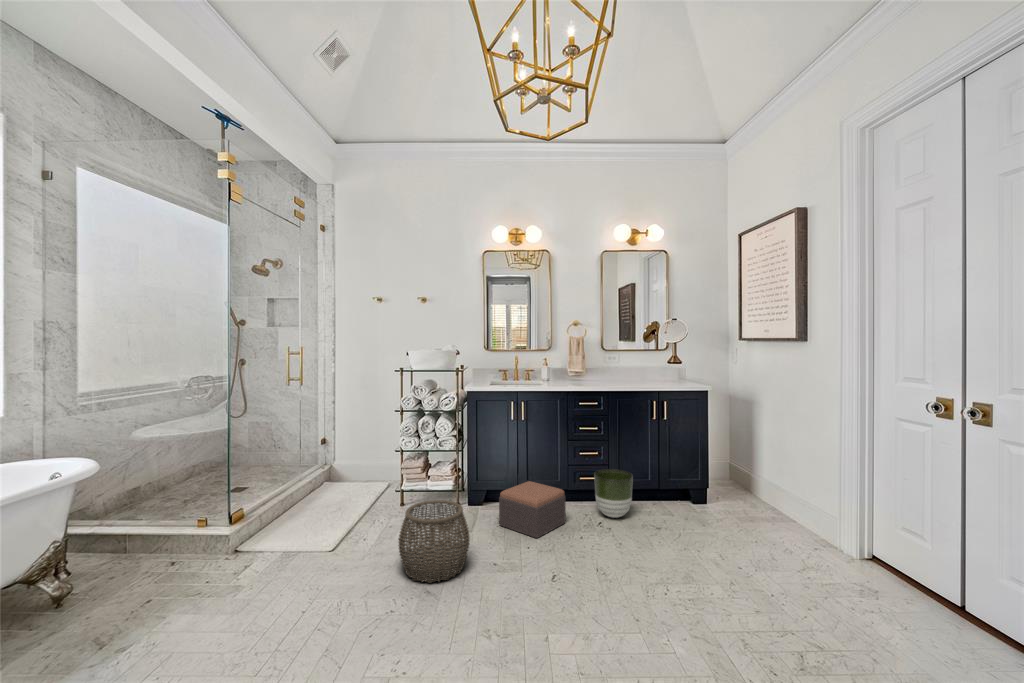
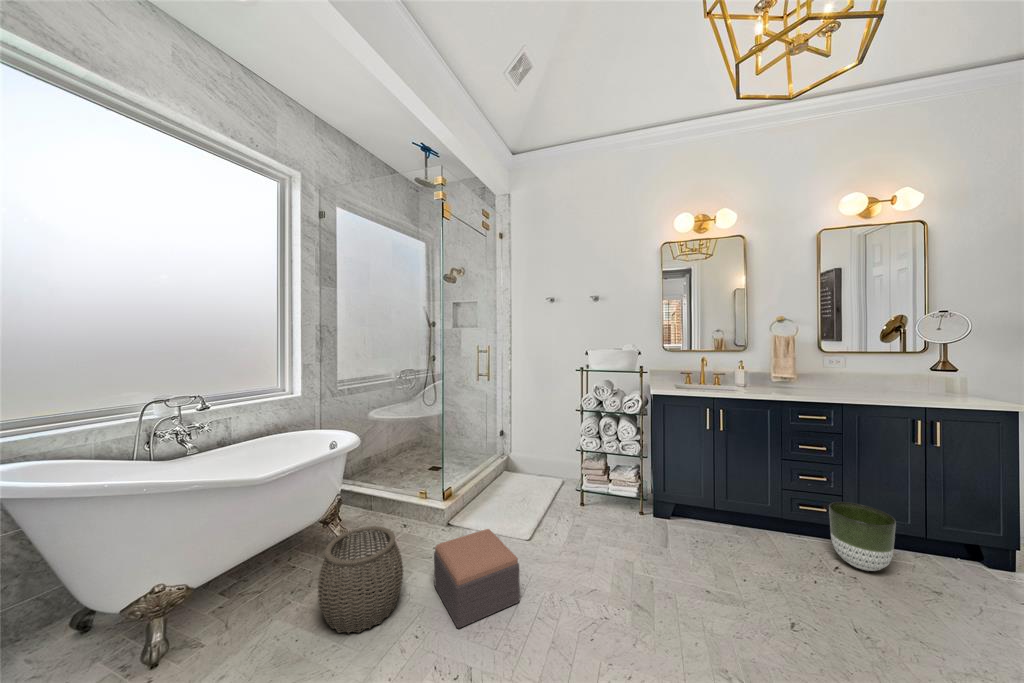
footstool: present [499,481,566,538] -> present [434,529,520,628]
woven basket: present [398,500,470,583] -> present [318,526,403,633]

